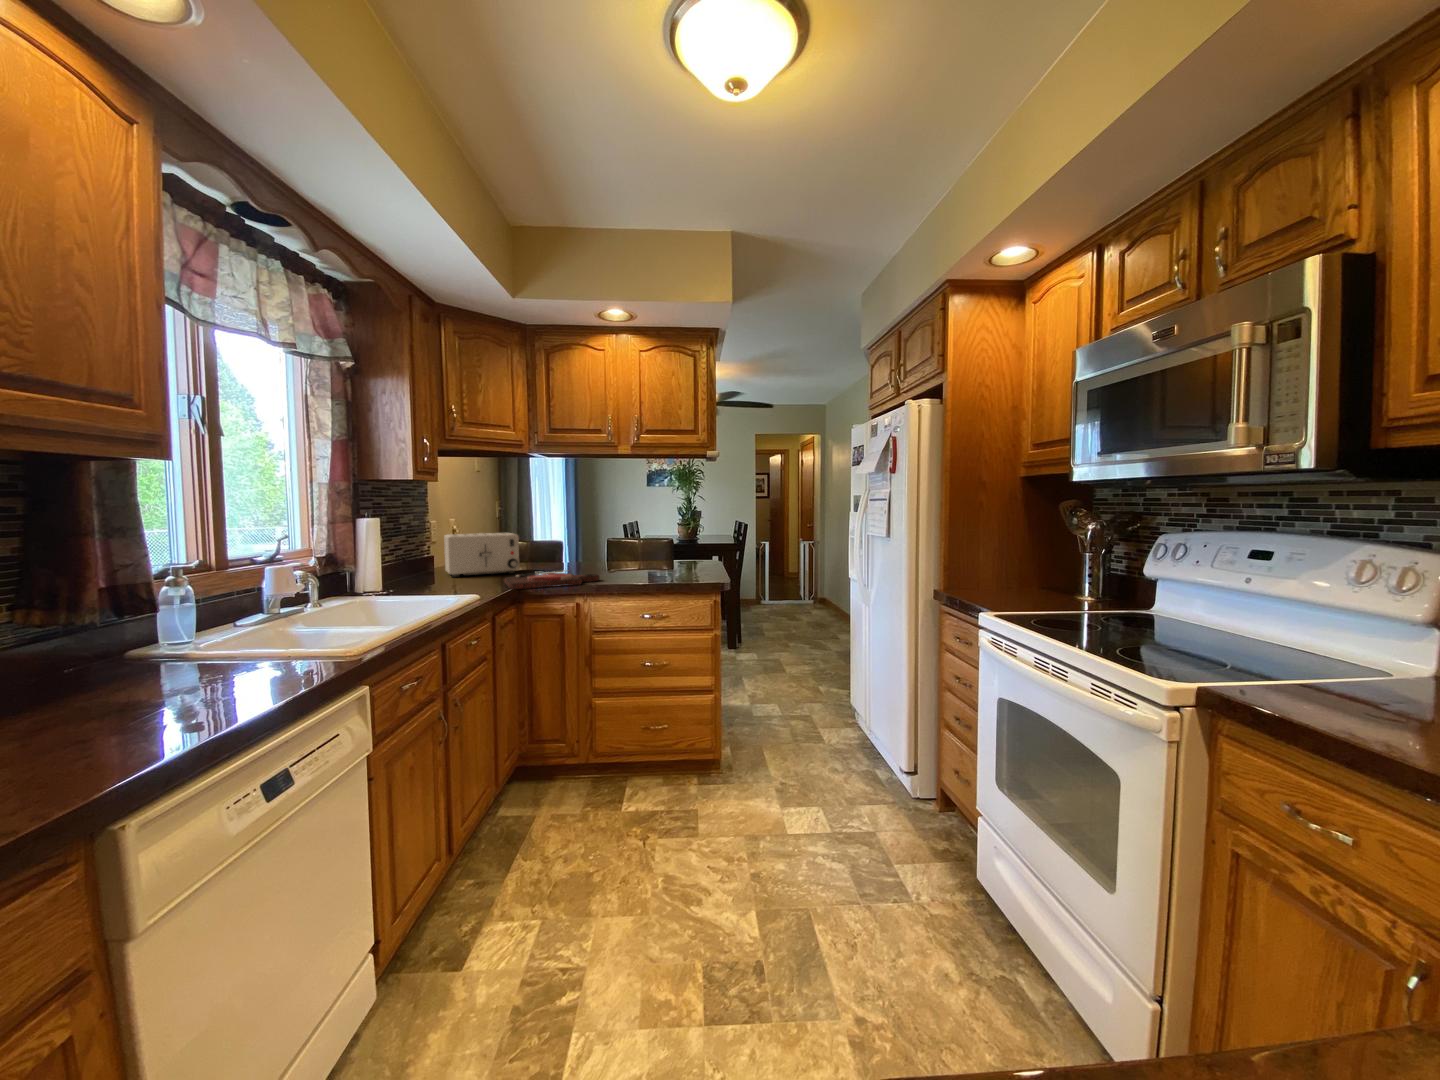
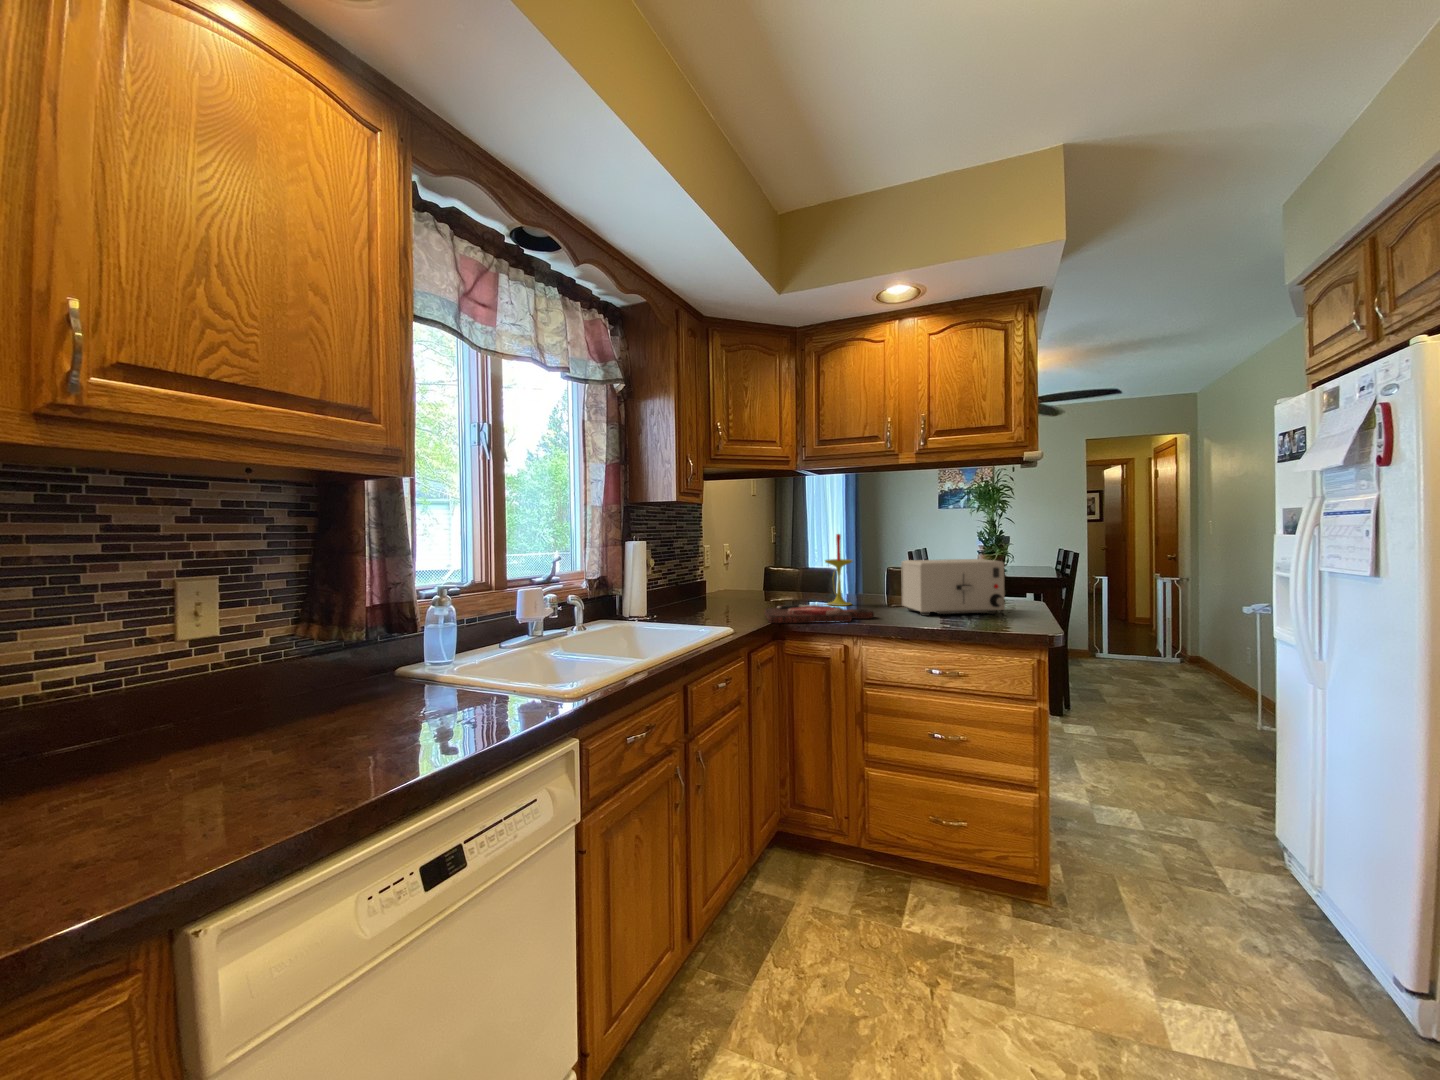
candle: none [556,510,581,573] -> present [825,534,853,606]
toaster: present [444,533,519,577] -> present [901,559,1005,616]

